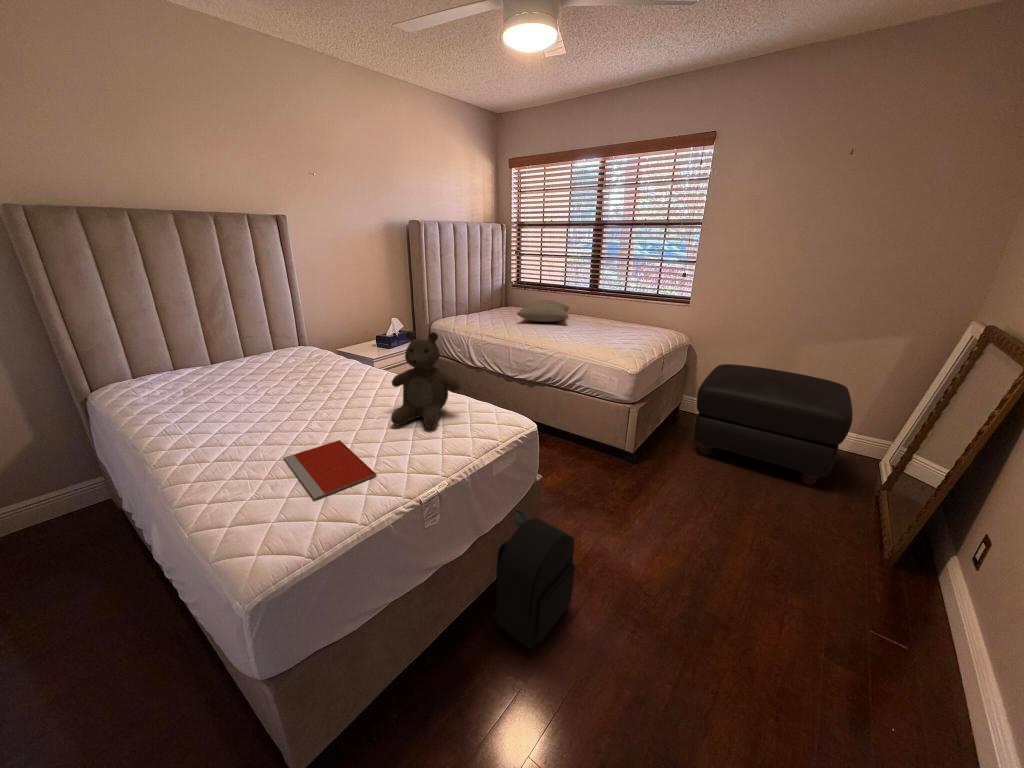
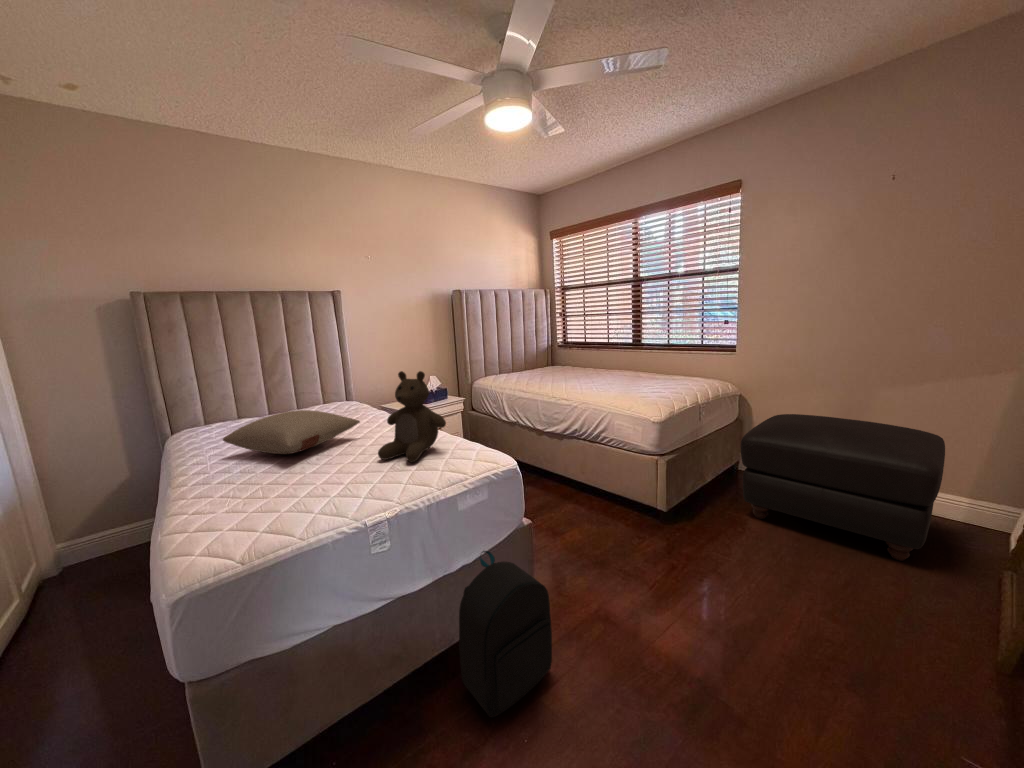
pillow: present [517,300,569,322] -> present [223,410,360,454]
notebook: present [284,440,377,500] -> none [269,470,336,517]

